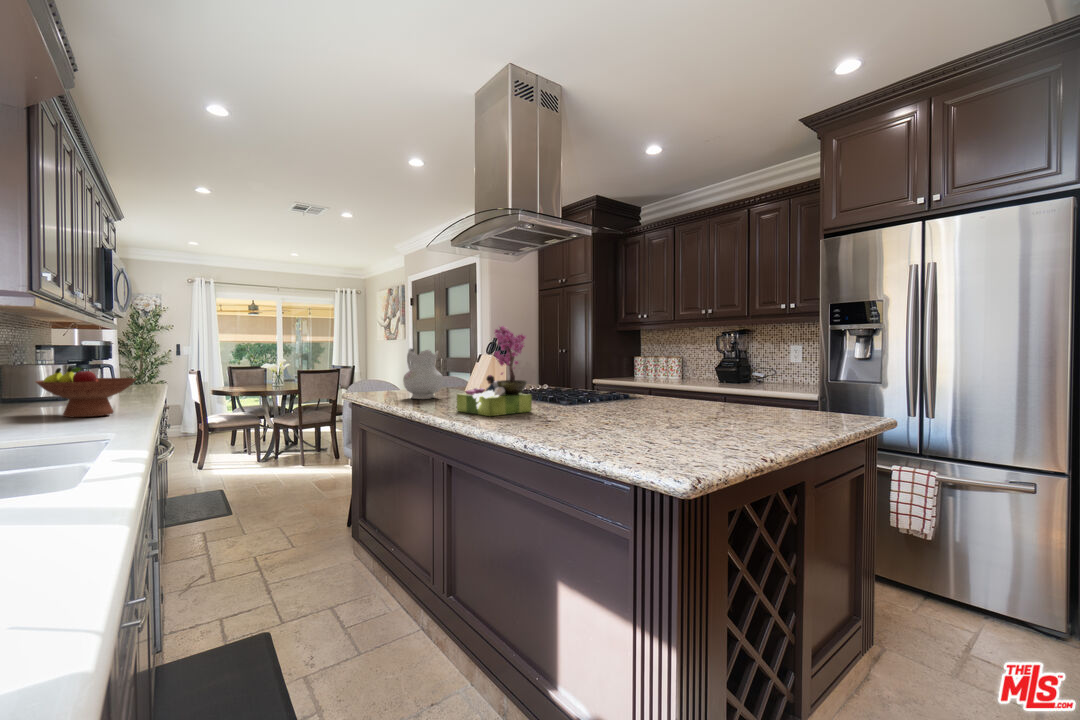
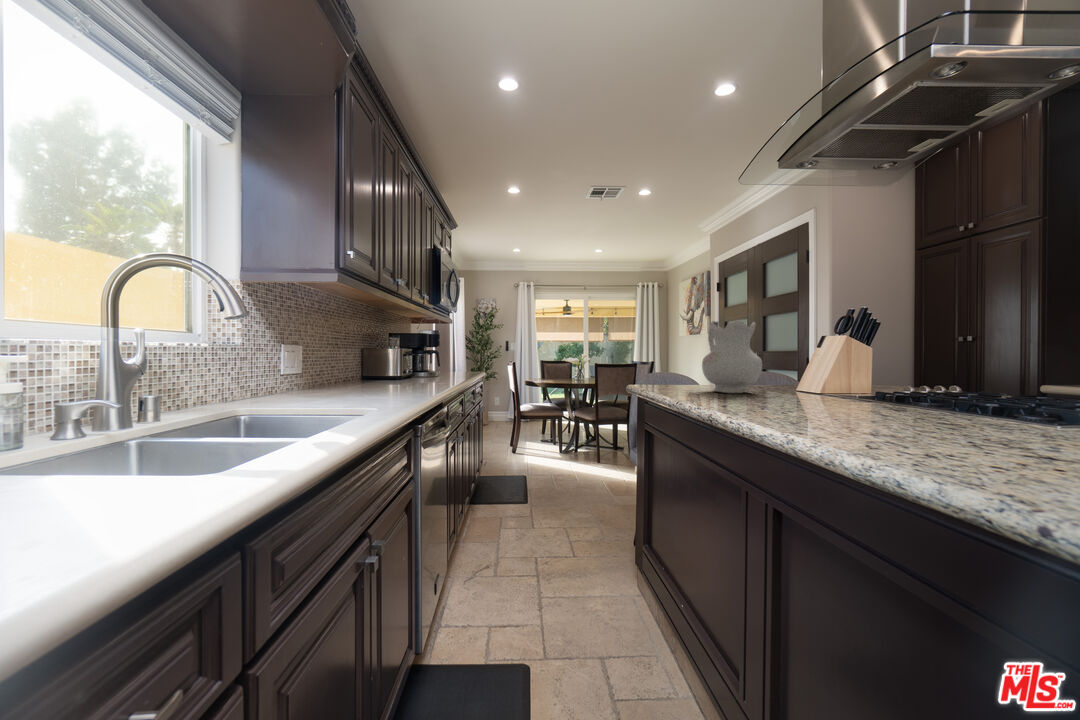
flower arrangement: present [457,326,532,416] -> none [790,260,957,425]
fruit bowl: present [36,367,136,417] -> none [356,343,431,392]

